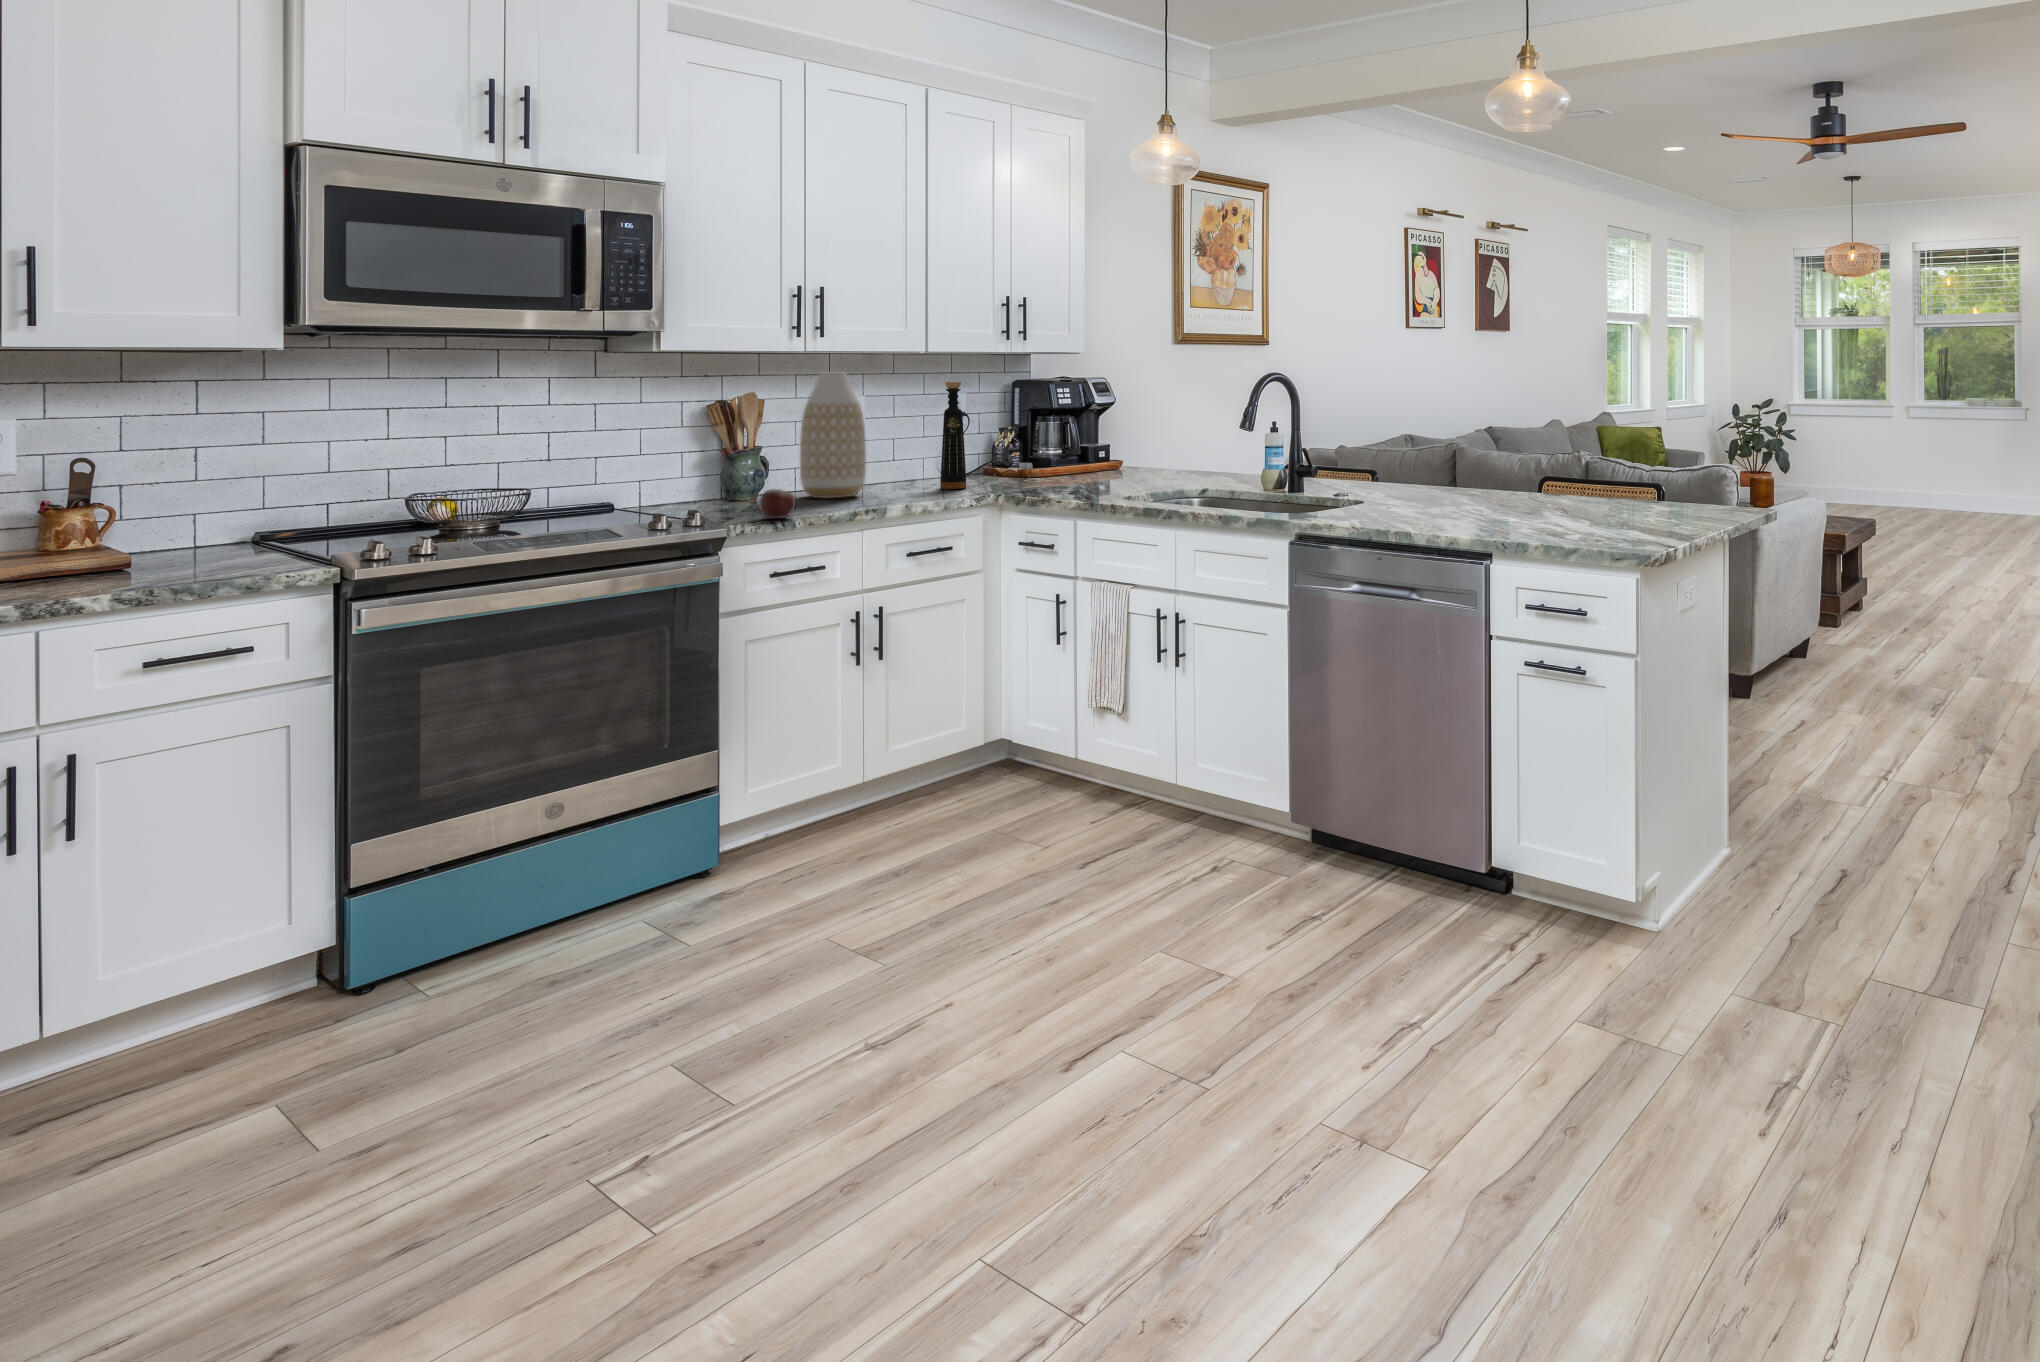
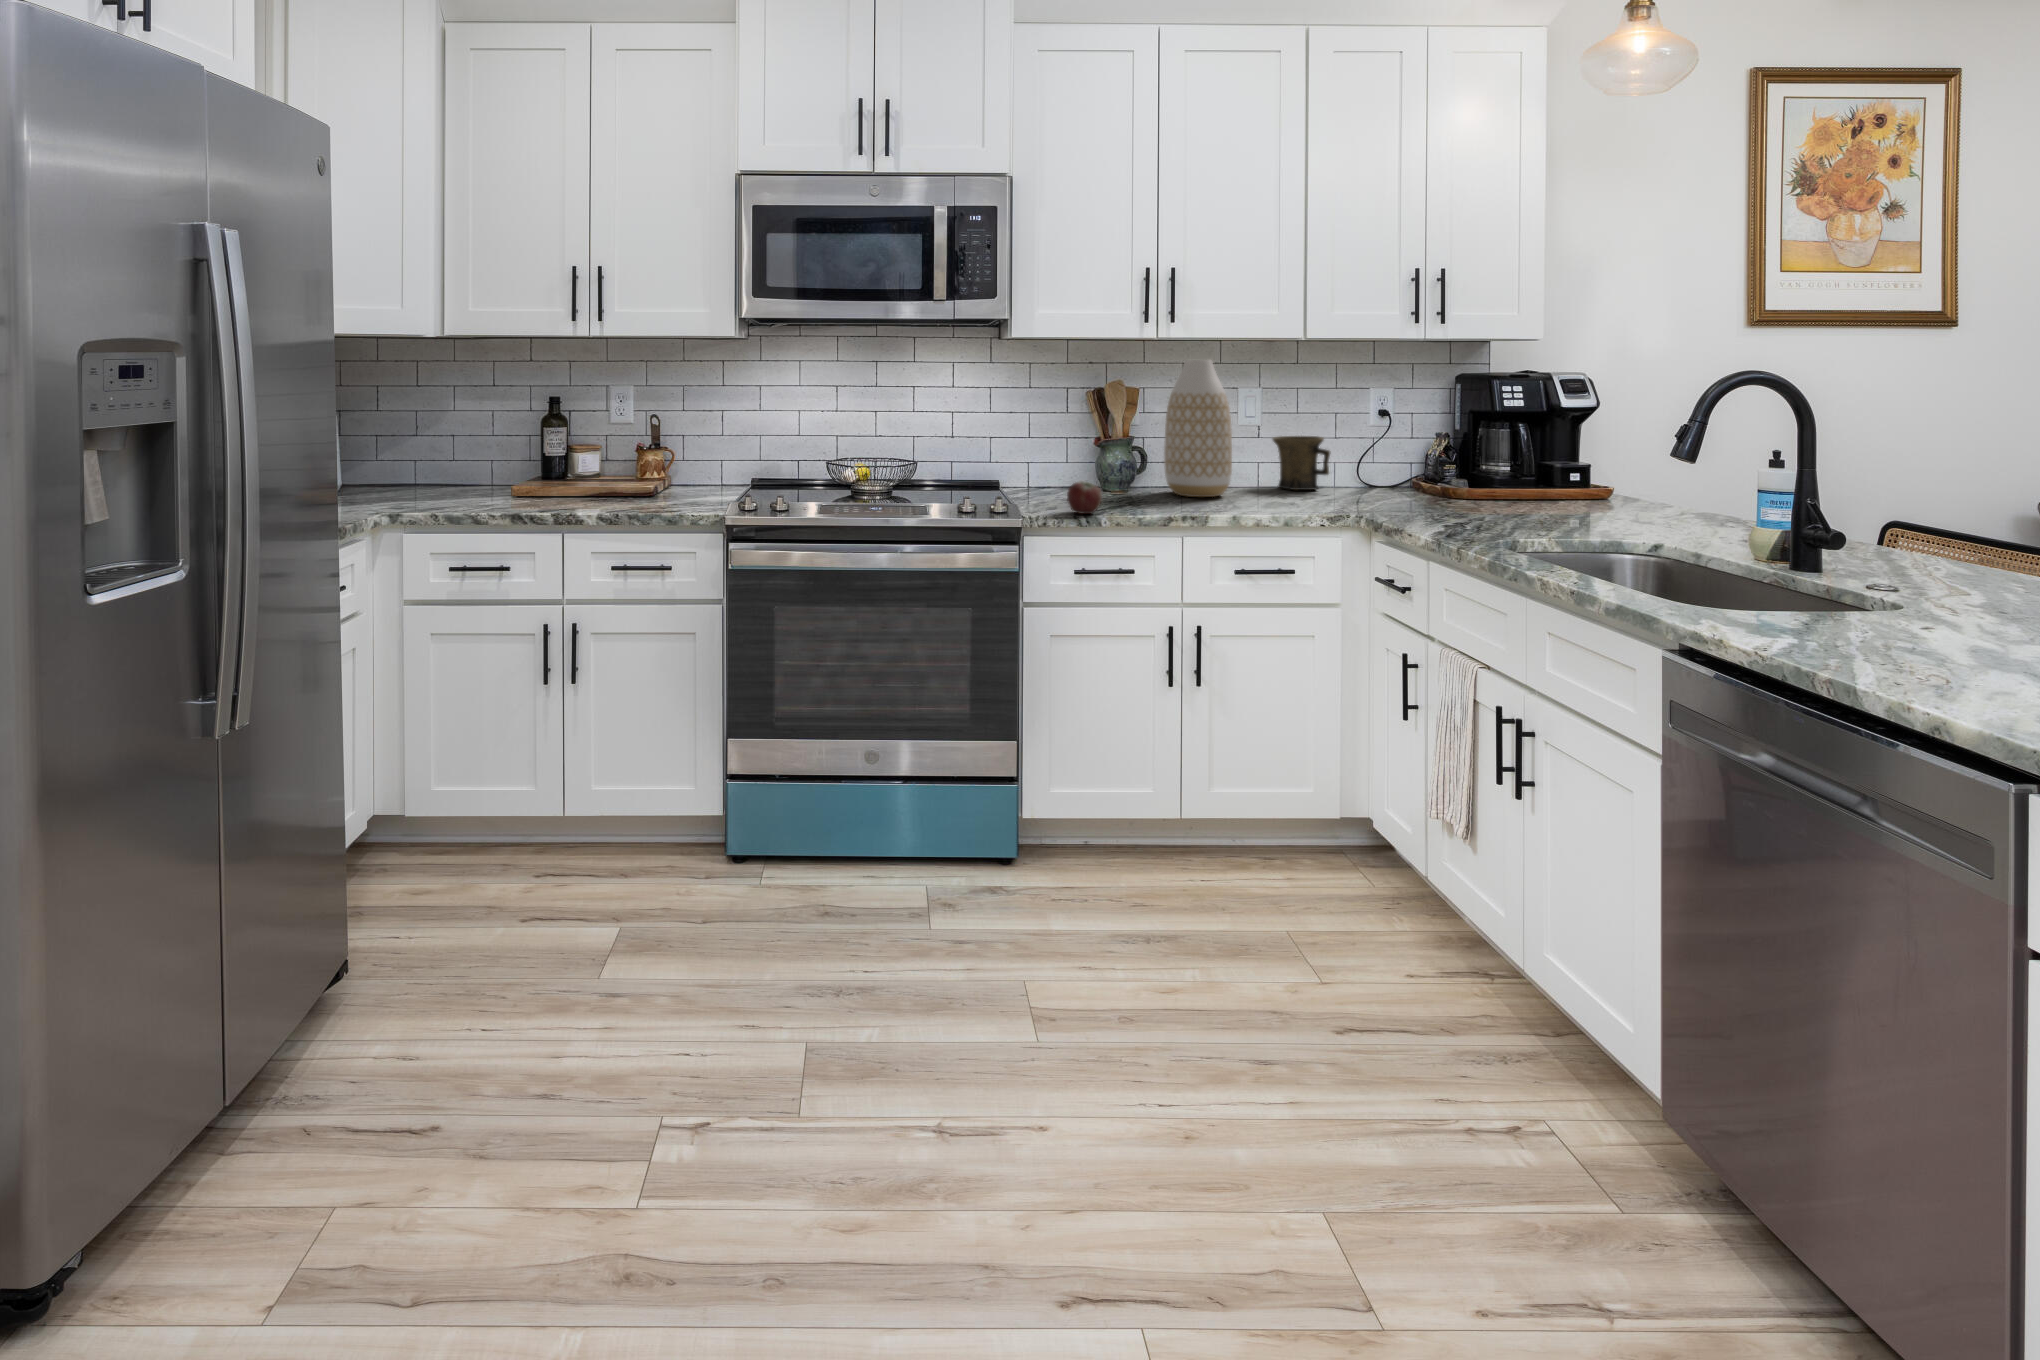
bottle: present [940,382,967,489] -> none [1329,372,1360,501]
mug: none [876,438,931,486] -> present [1273,436,1330,490]

